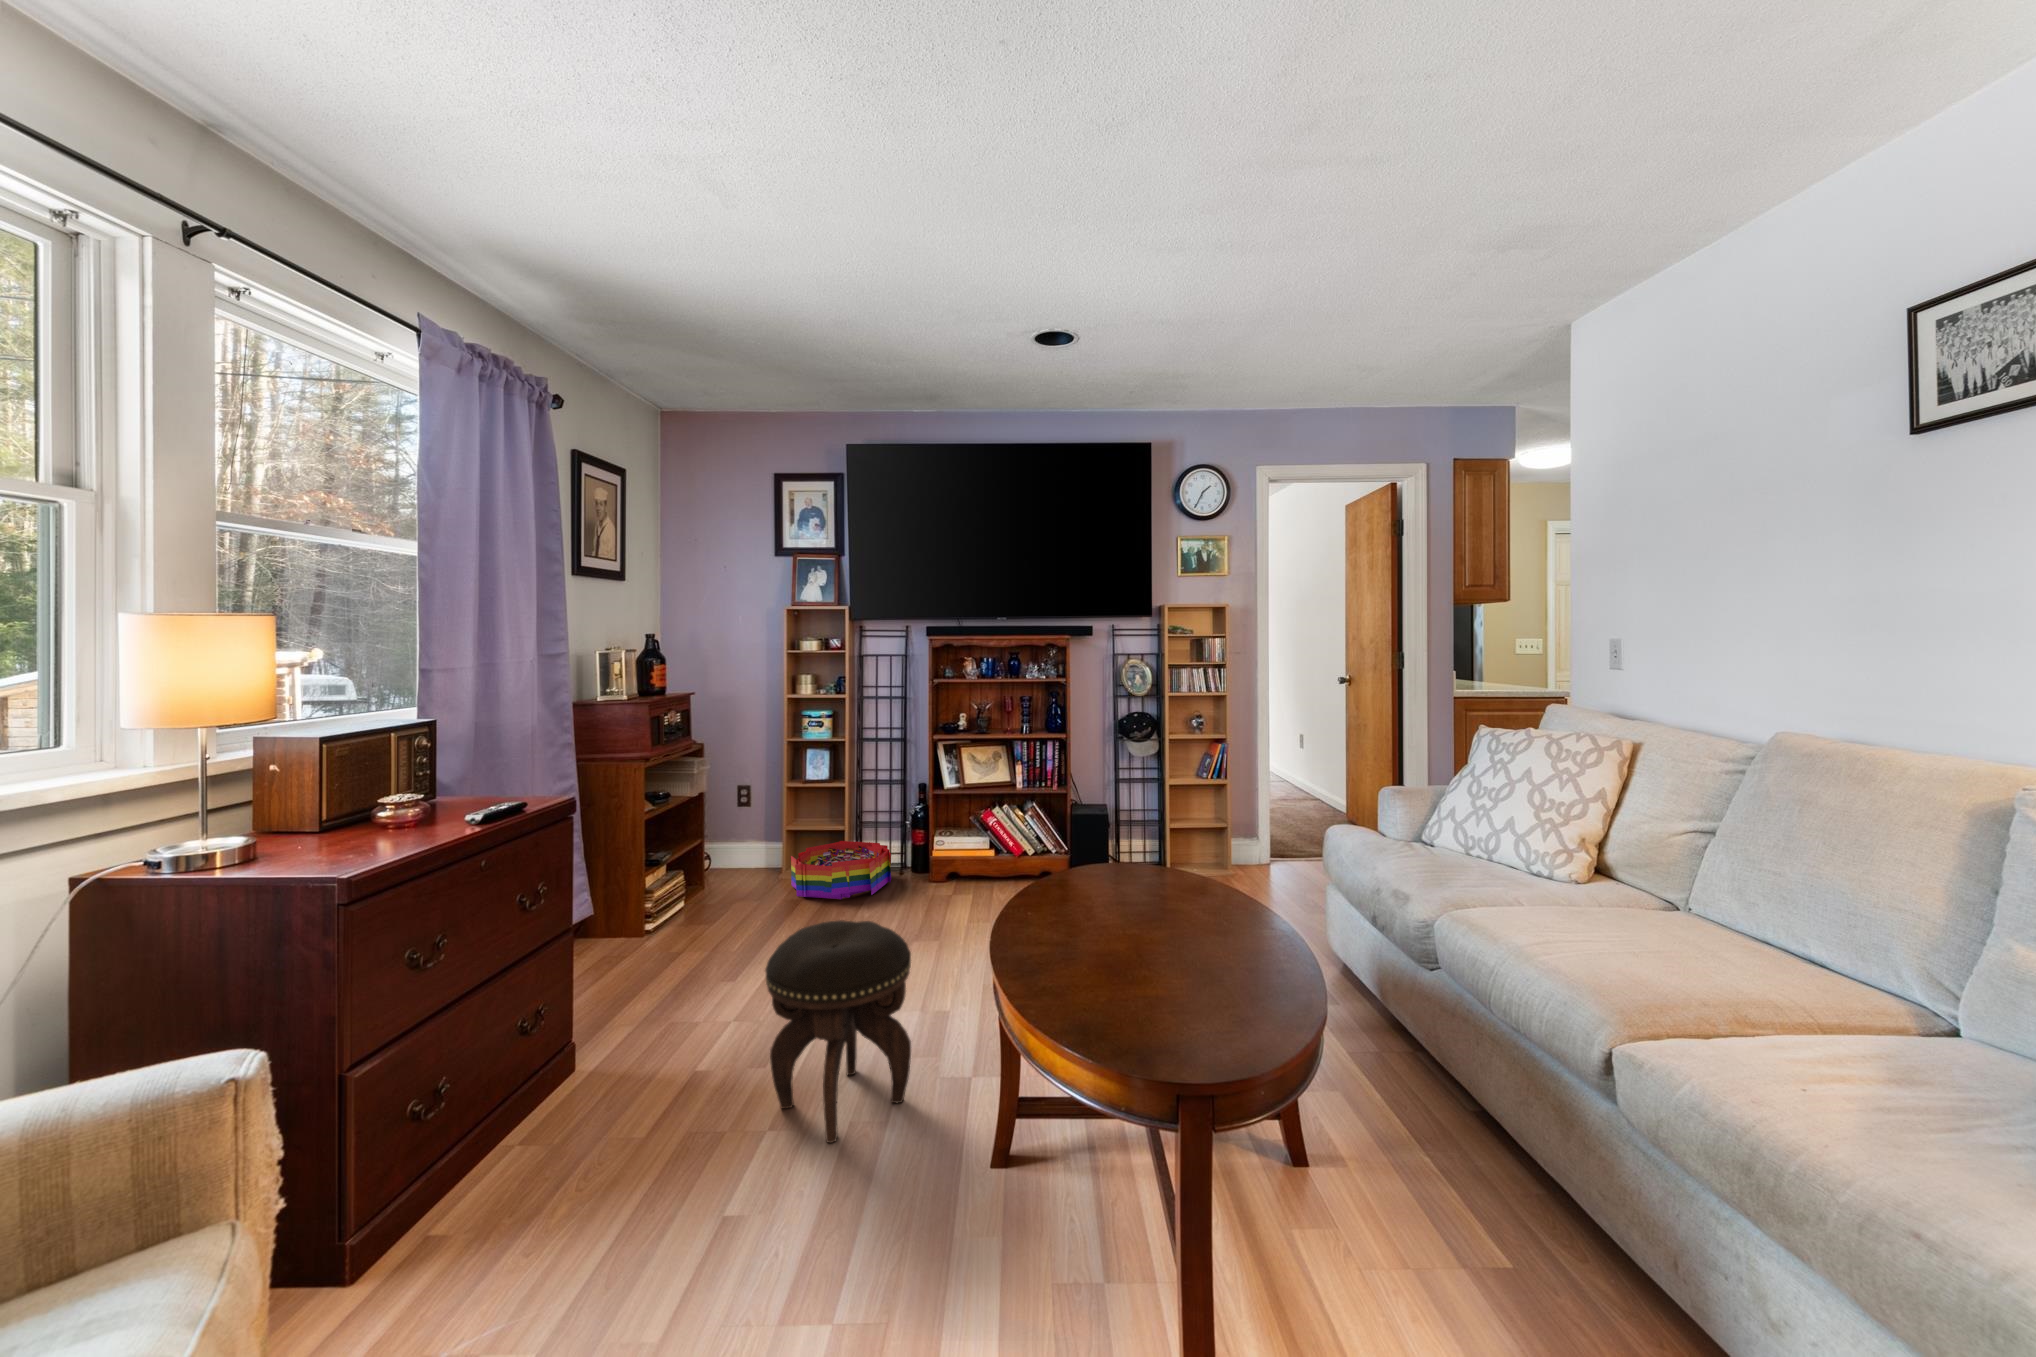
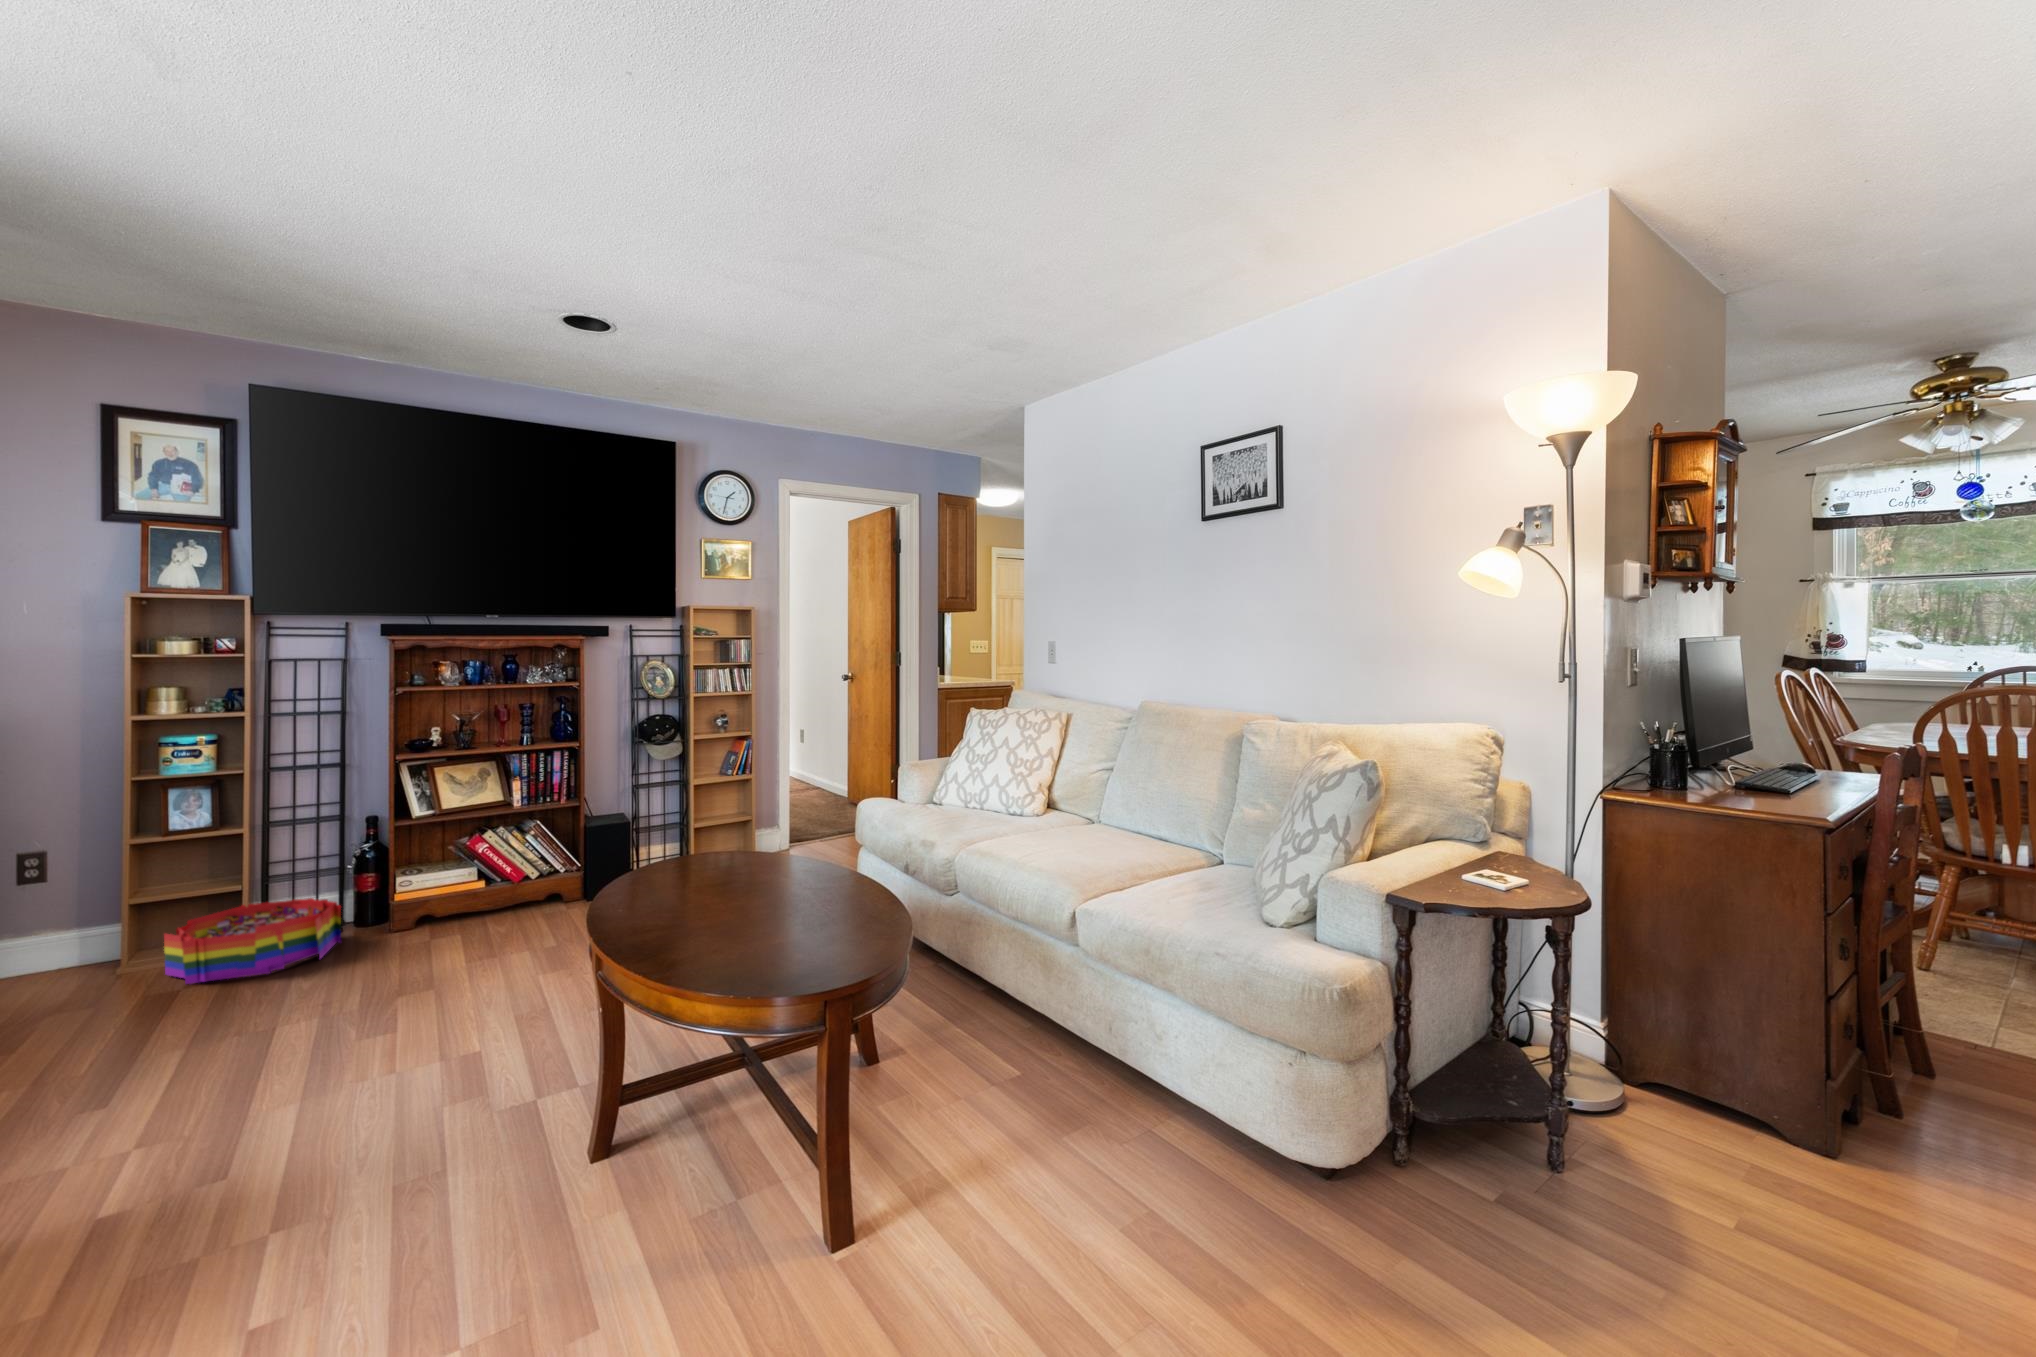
footstool: present [765,920,911,1143] -> none [319,941,506,1169]

